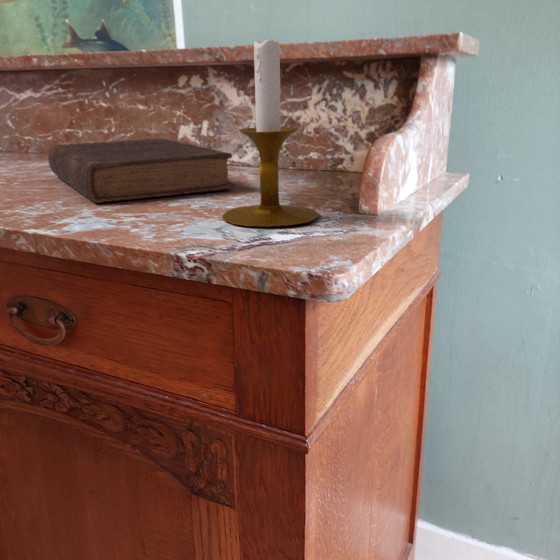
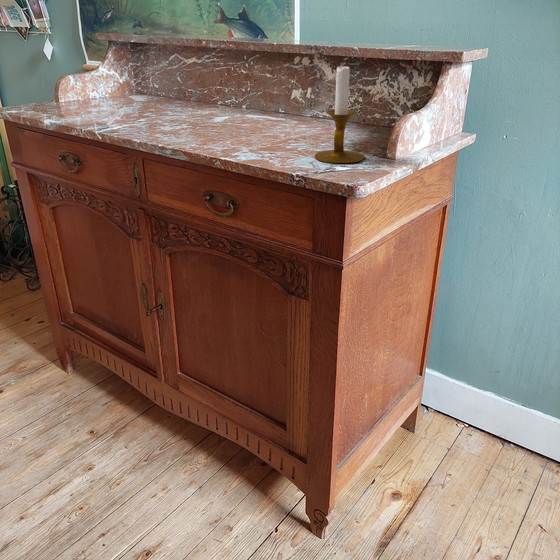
book: present [48,138,234,203] -> none [214,100,323,144]

